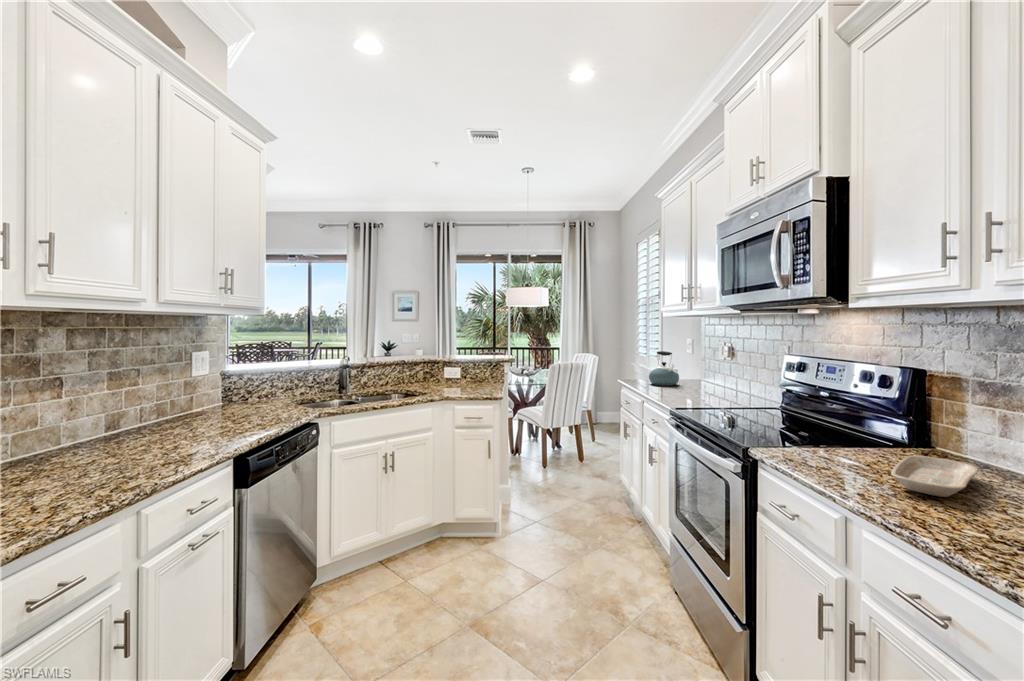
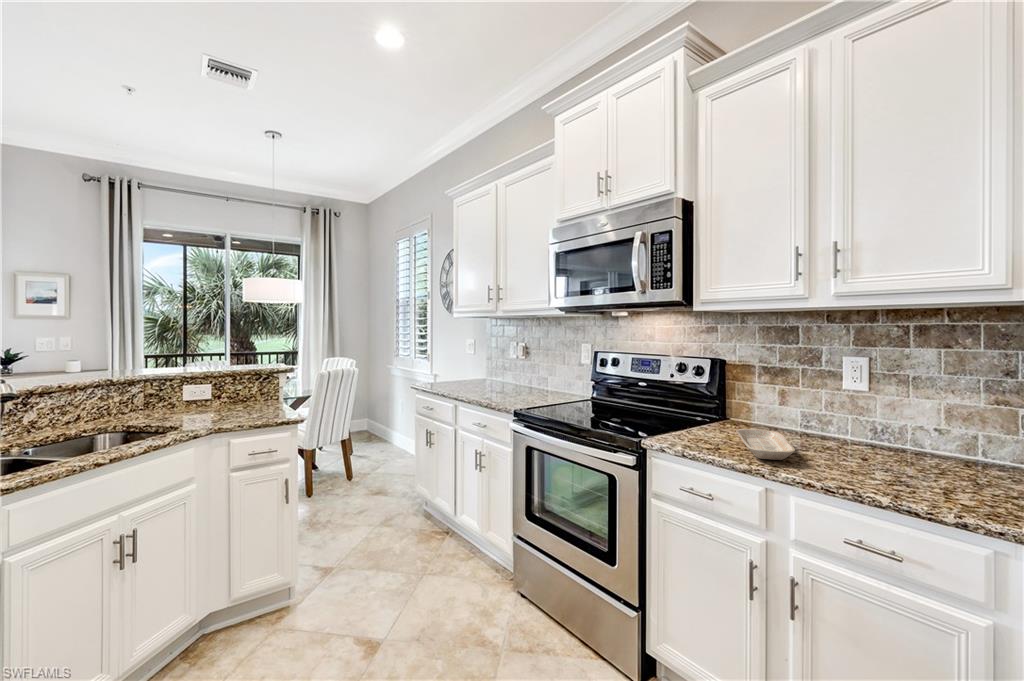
kettle: present [649,351,679,386] -> none [456,348,488,385]

